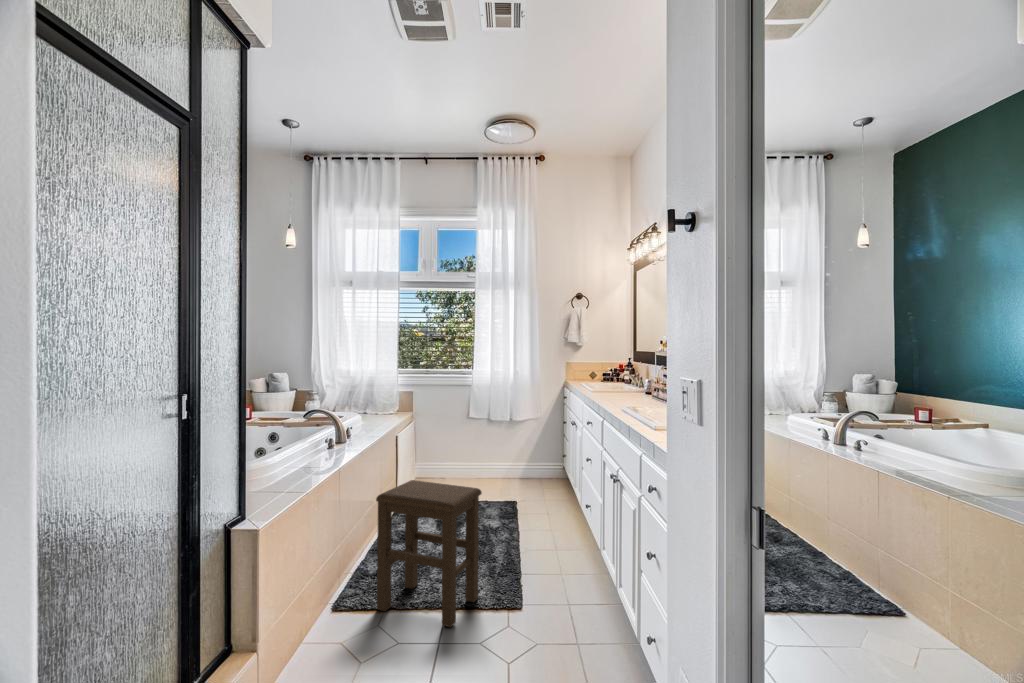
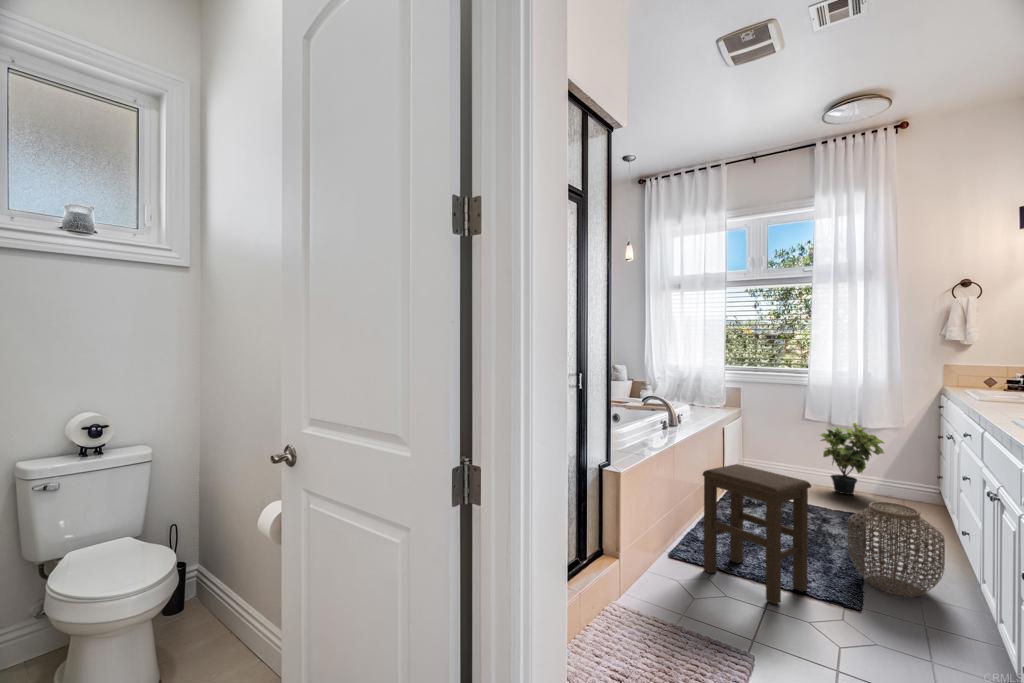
potted plant: none [479,418,529,485] -> present [820,423,884,494]
woven basket: none [509,493,579,578] -> present [847,502,945,597]

